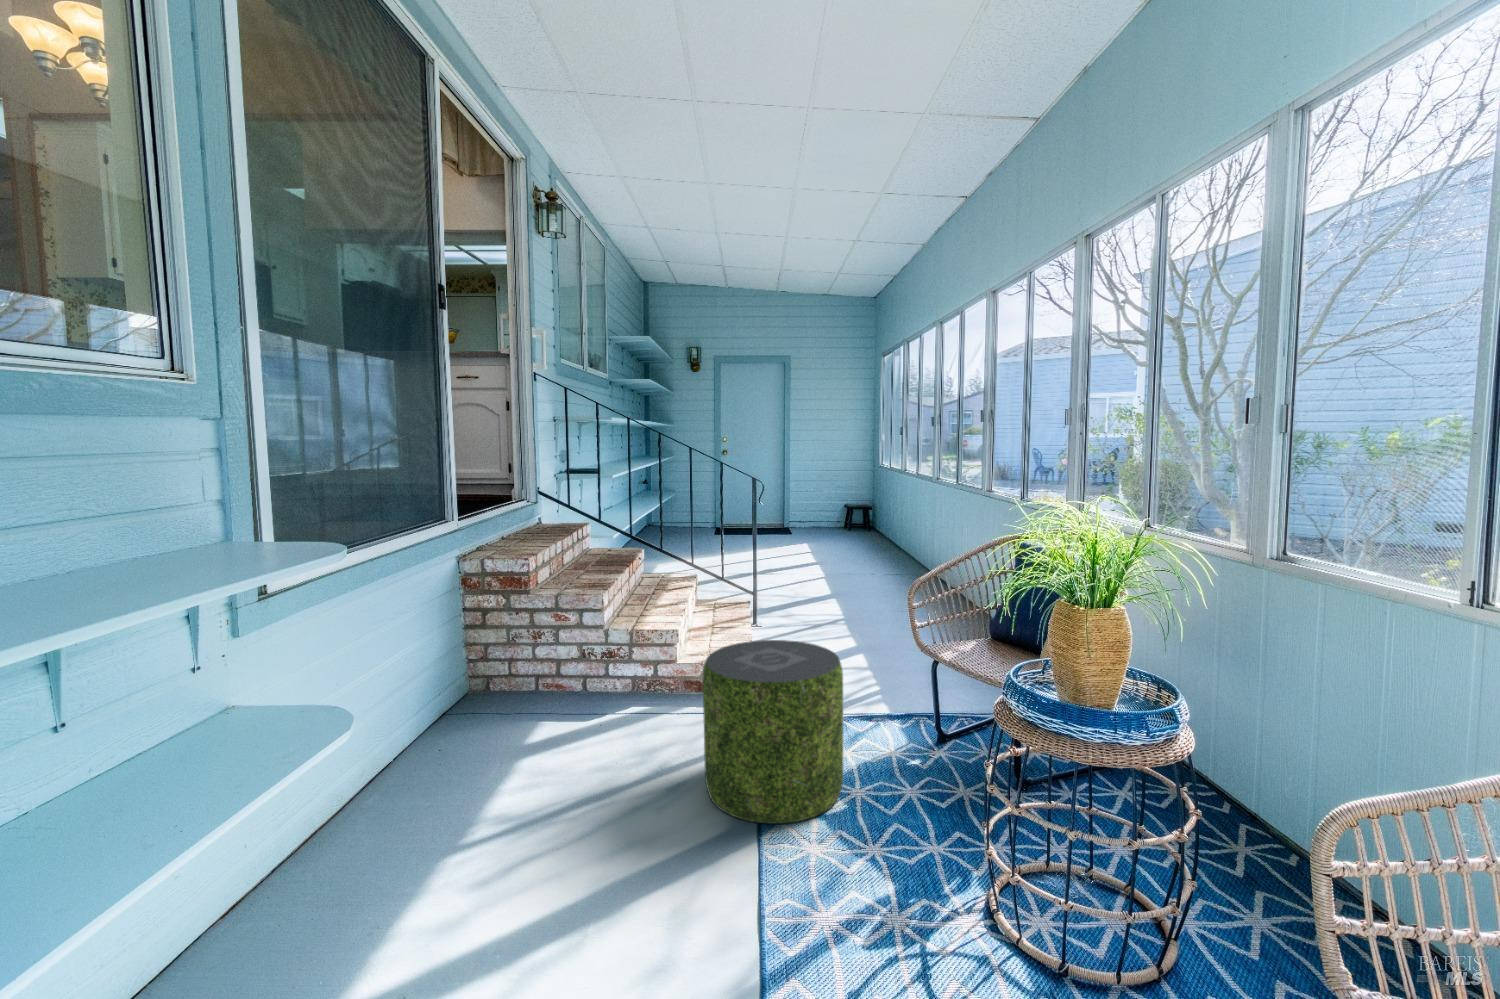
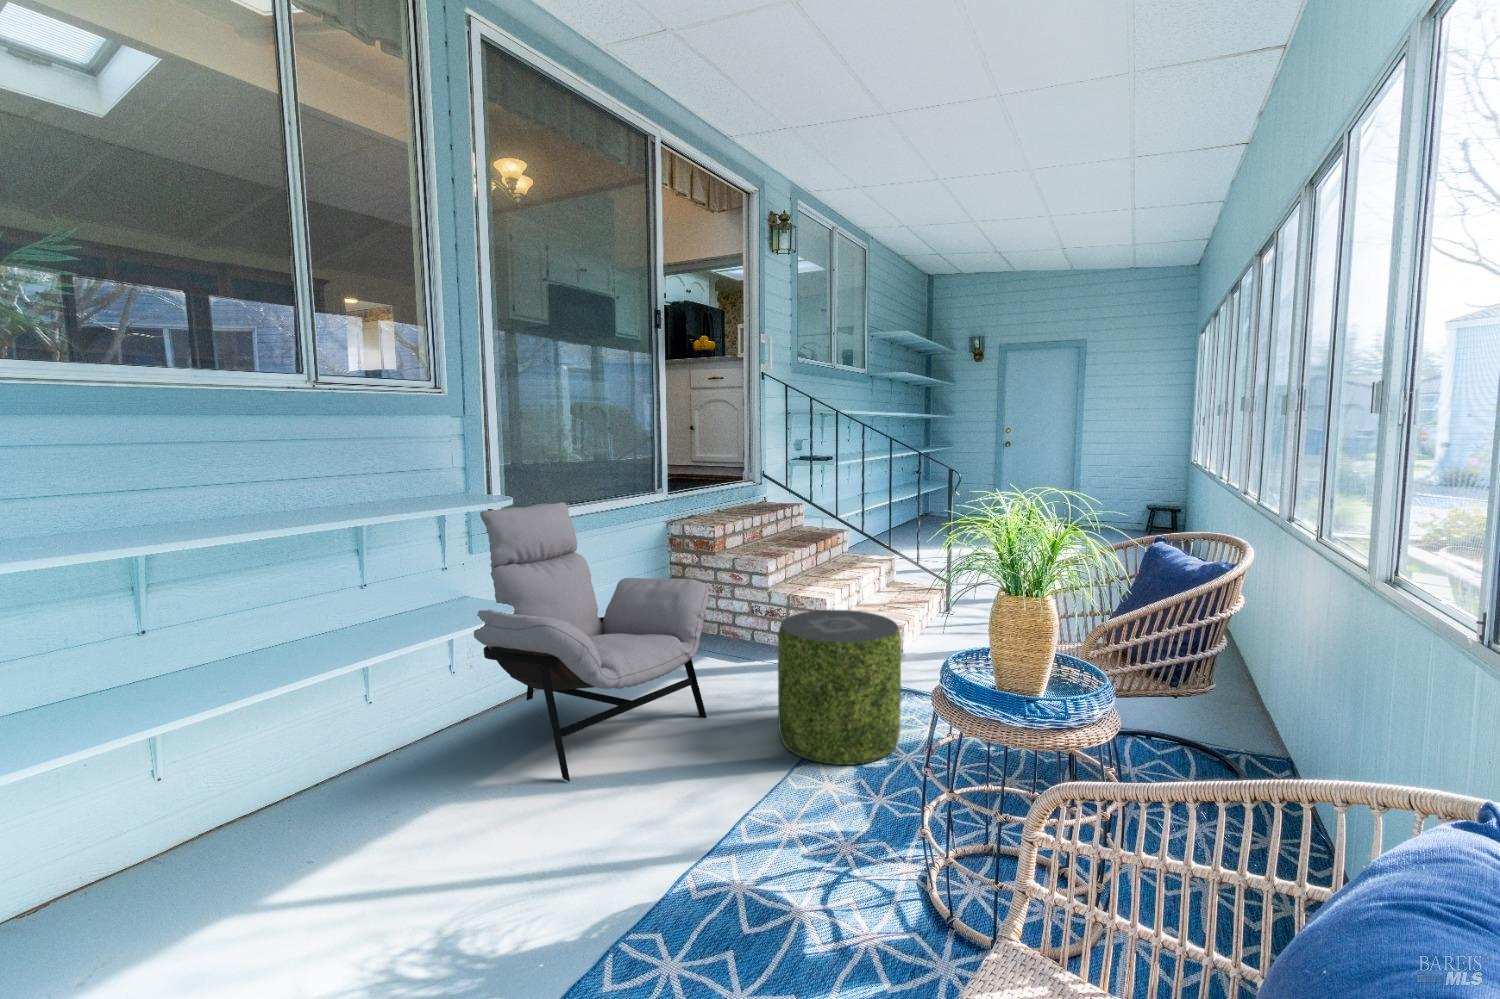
lounge chair: none [256,543,605,943] -> present [474,502,709,782]

